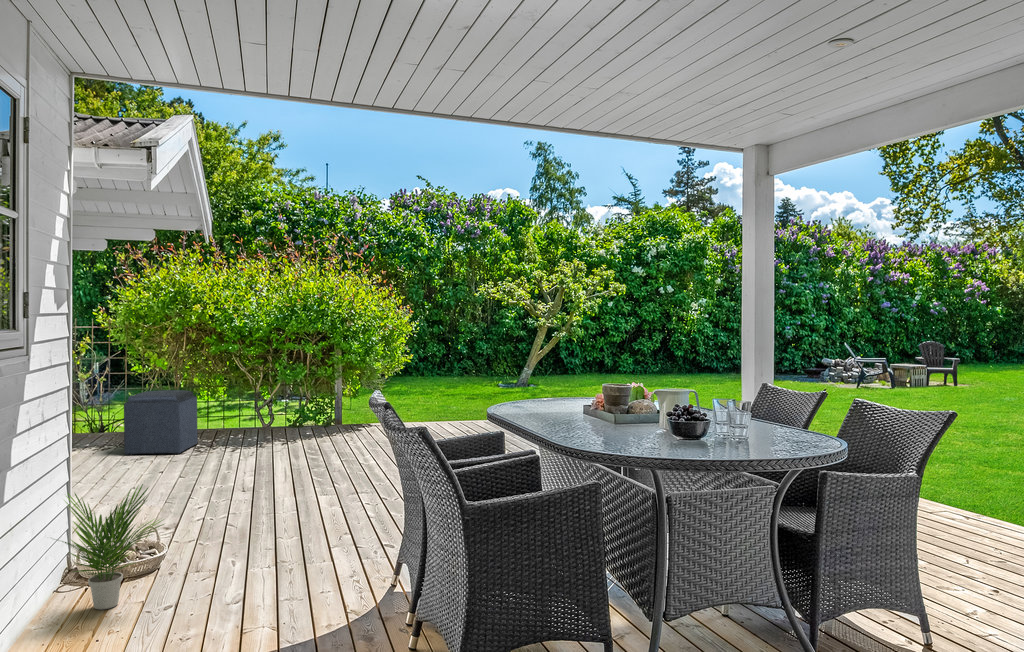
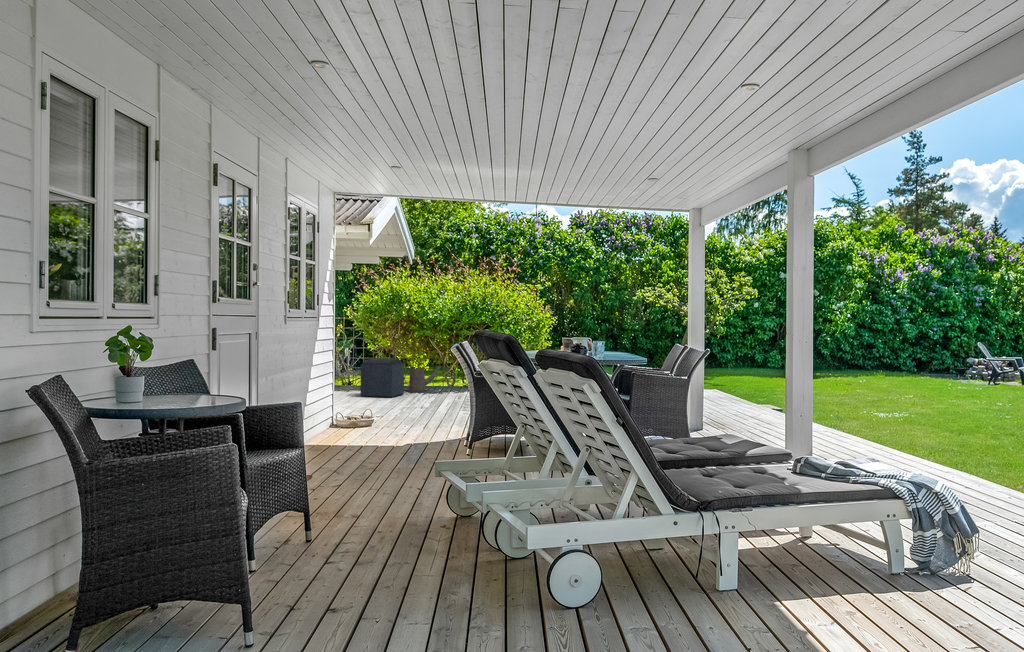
watering can: none [195,383,255,436] -> present [404,364,441,392]
potted plant: present [62,484,164,610] -> none [321,381,371,432]

